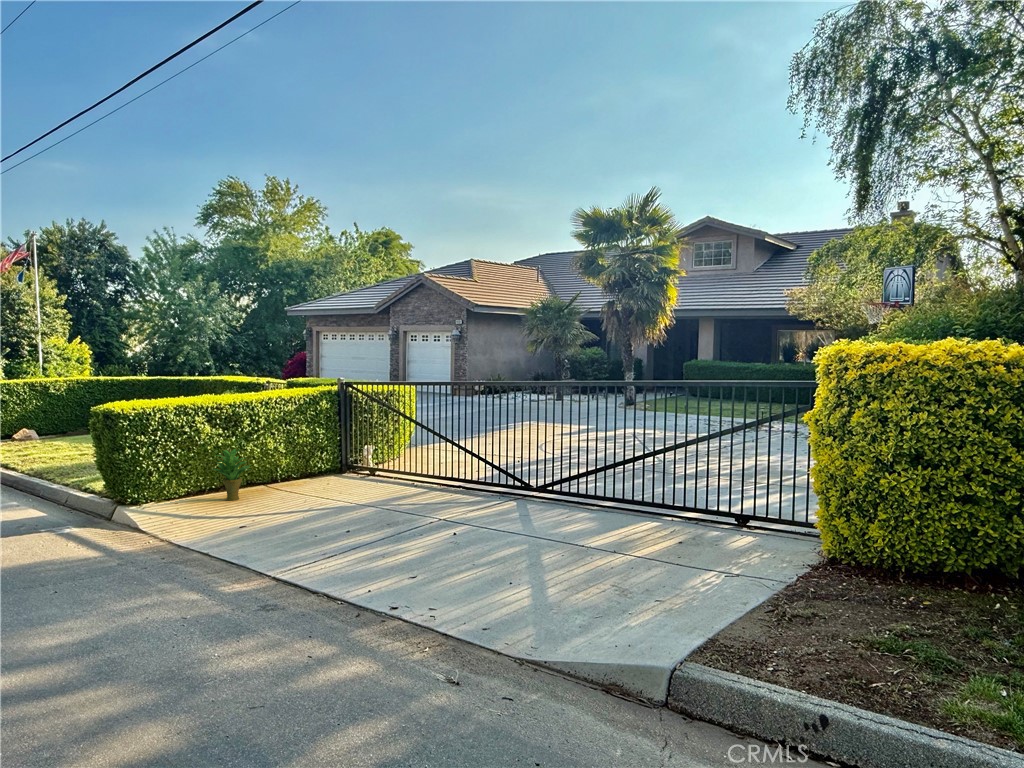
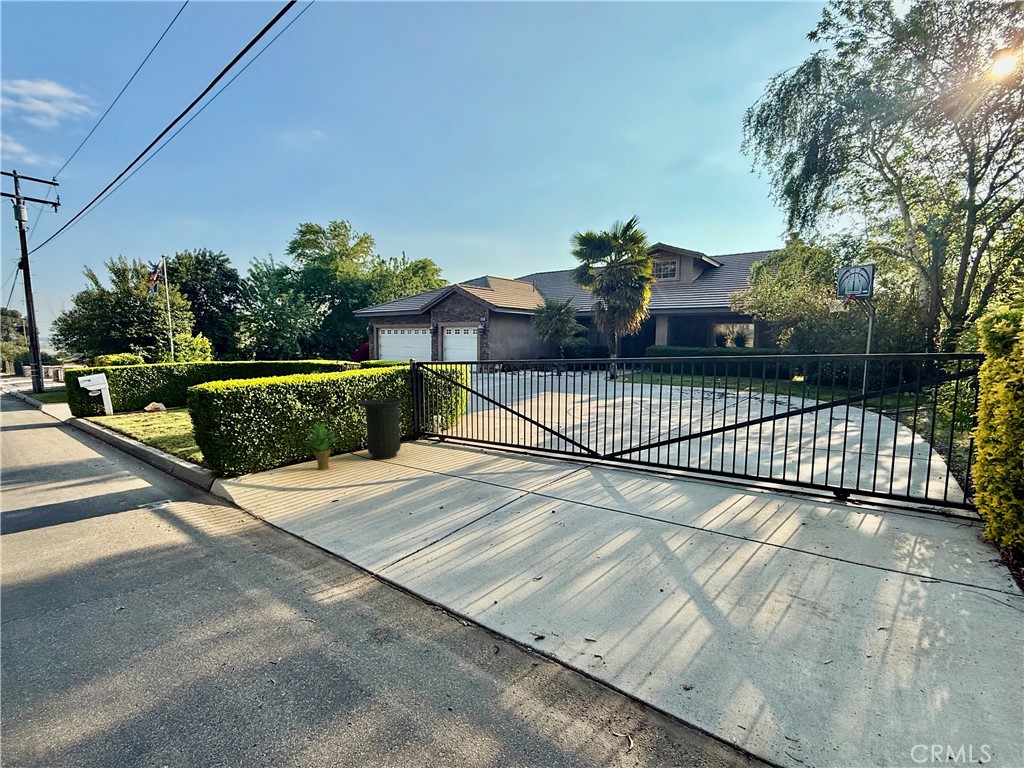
trash can: none [273,423,328,491] -> present [358,398,406,459]

